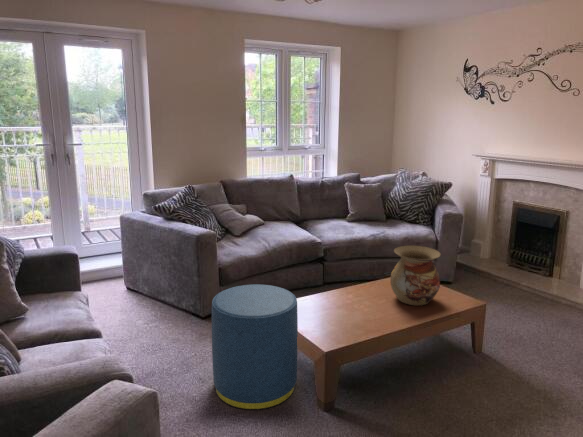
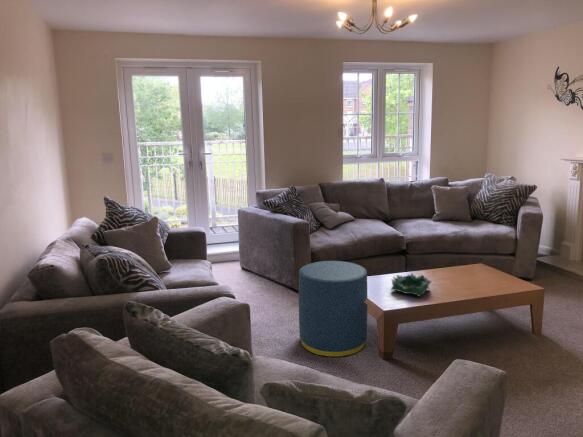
vase: present [390,246,441,305] -> none [455,236,502,288]
decorative bowl: none [323,294,370,325] -> present [391,274,431,297]

